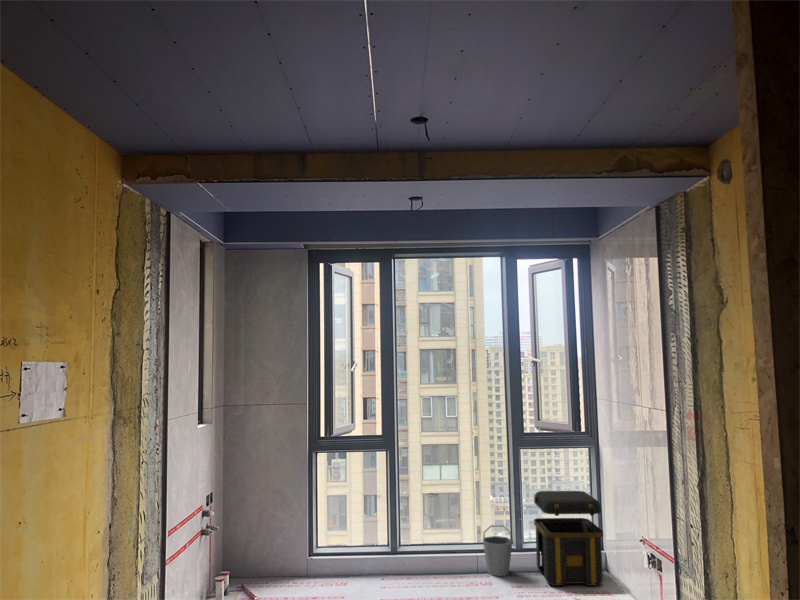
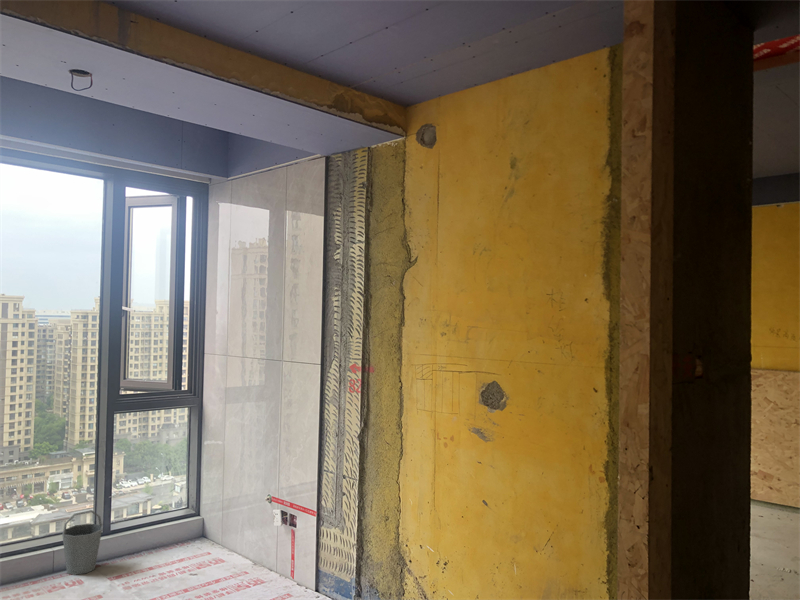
toolbox: present [534,491,603,586] -> none [128,455,214,567]

